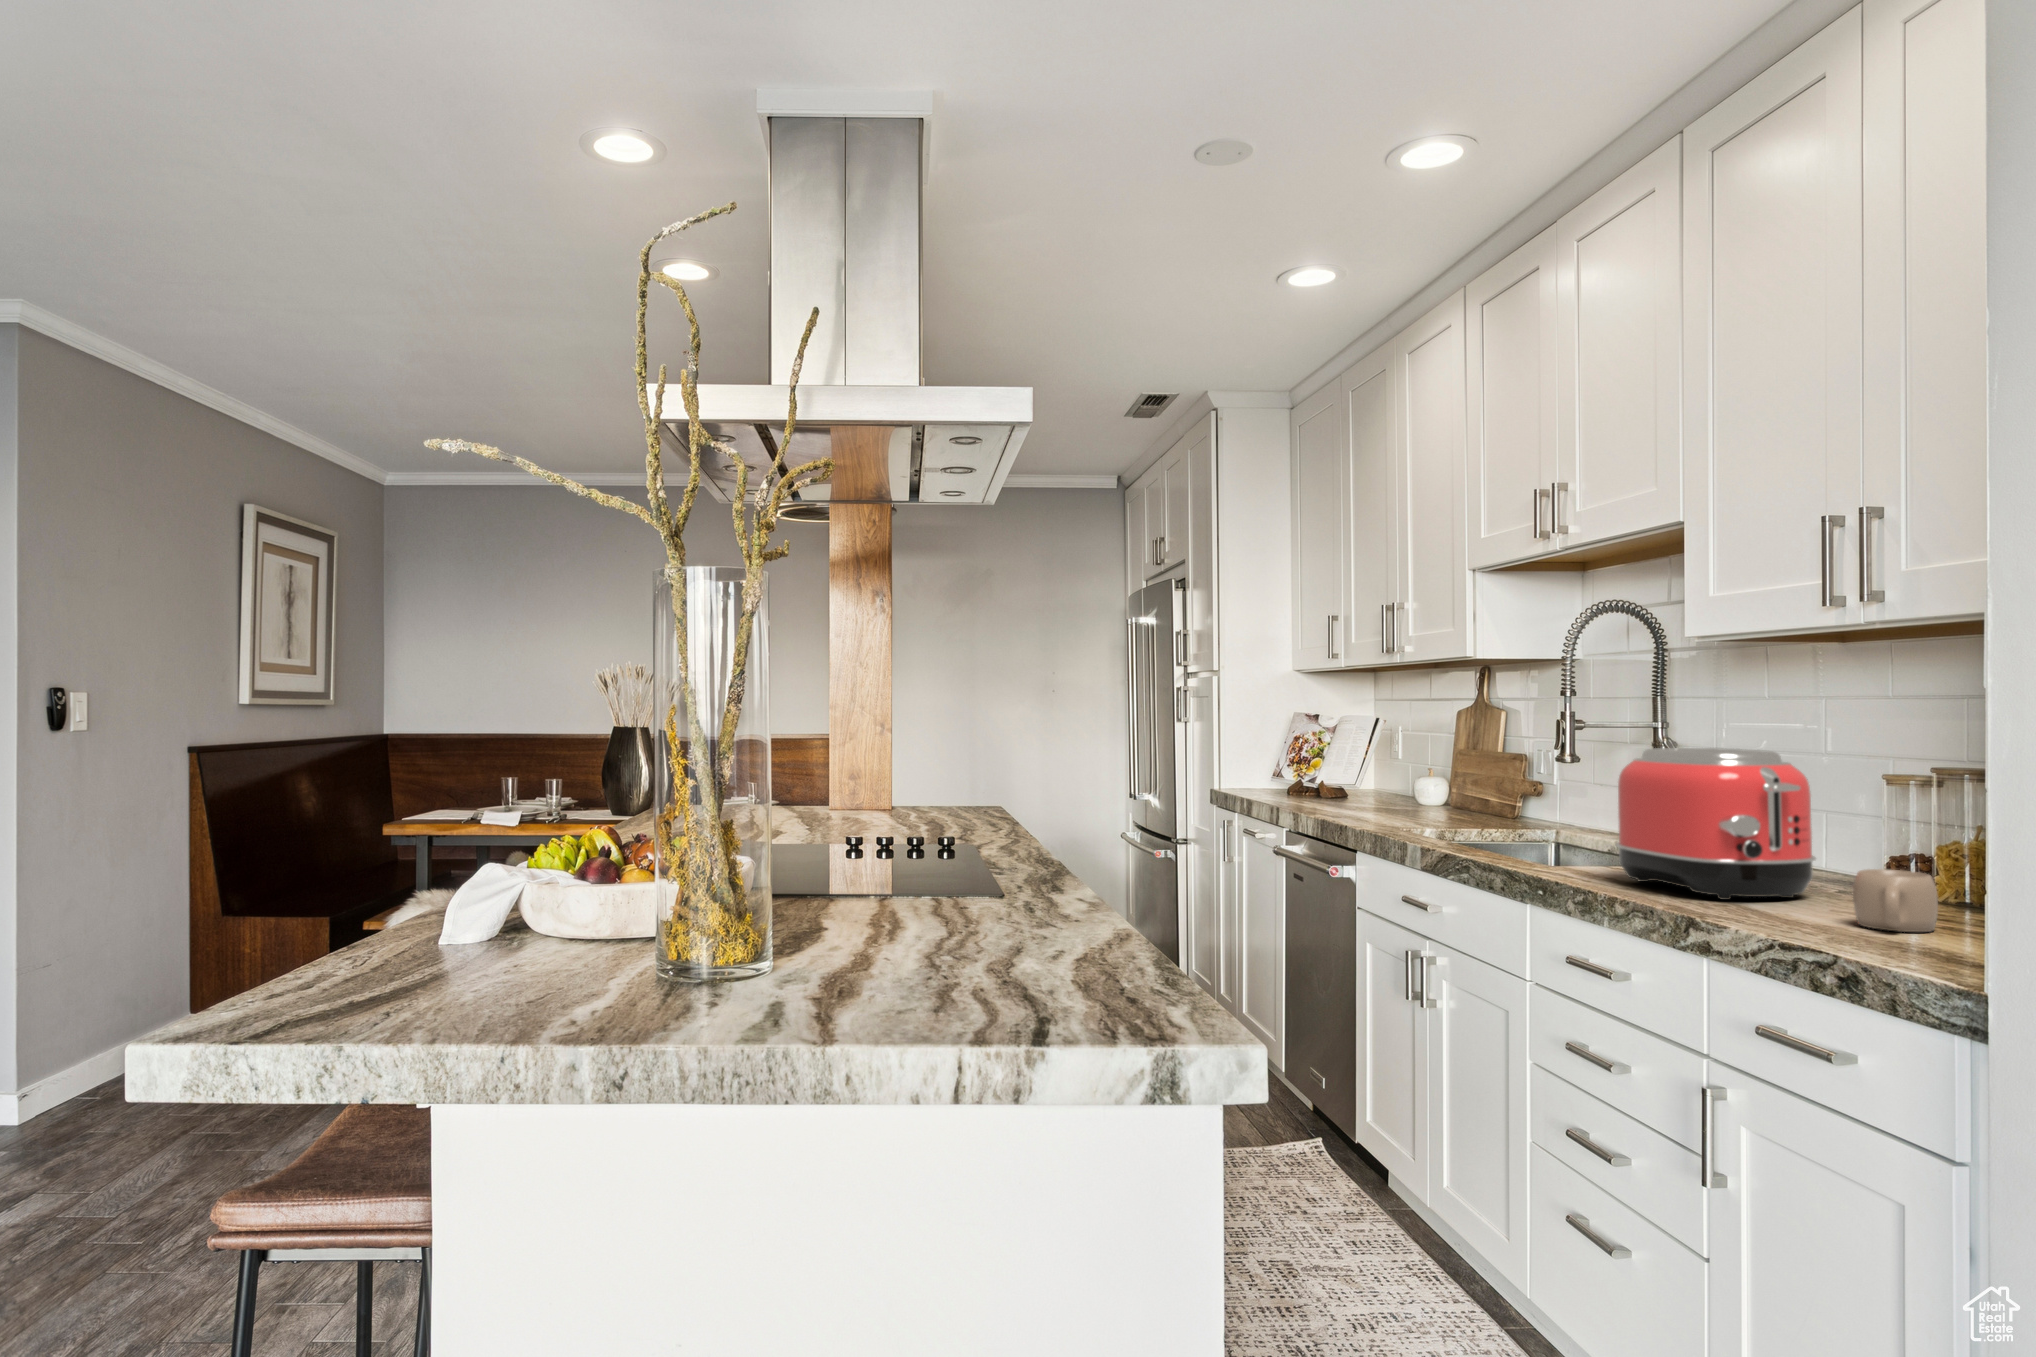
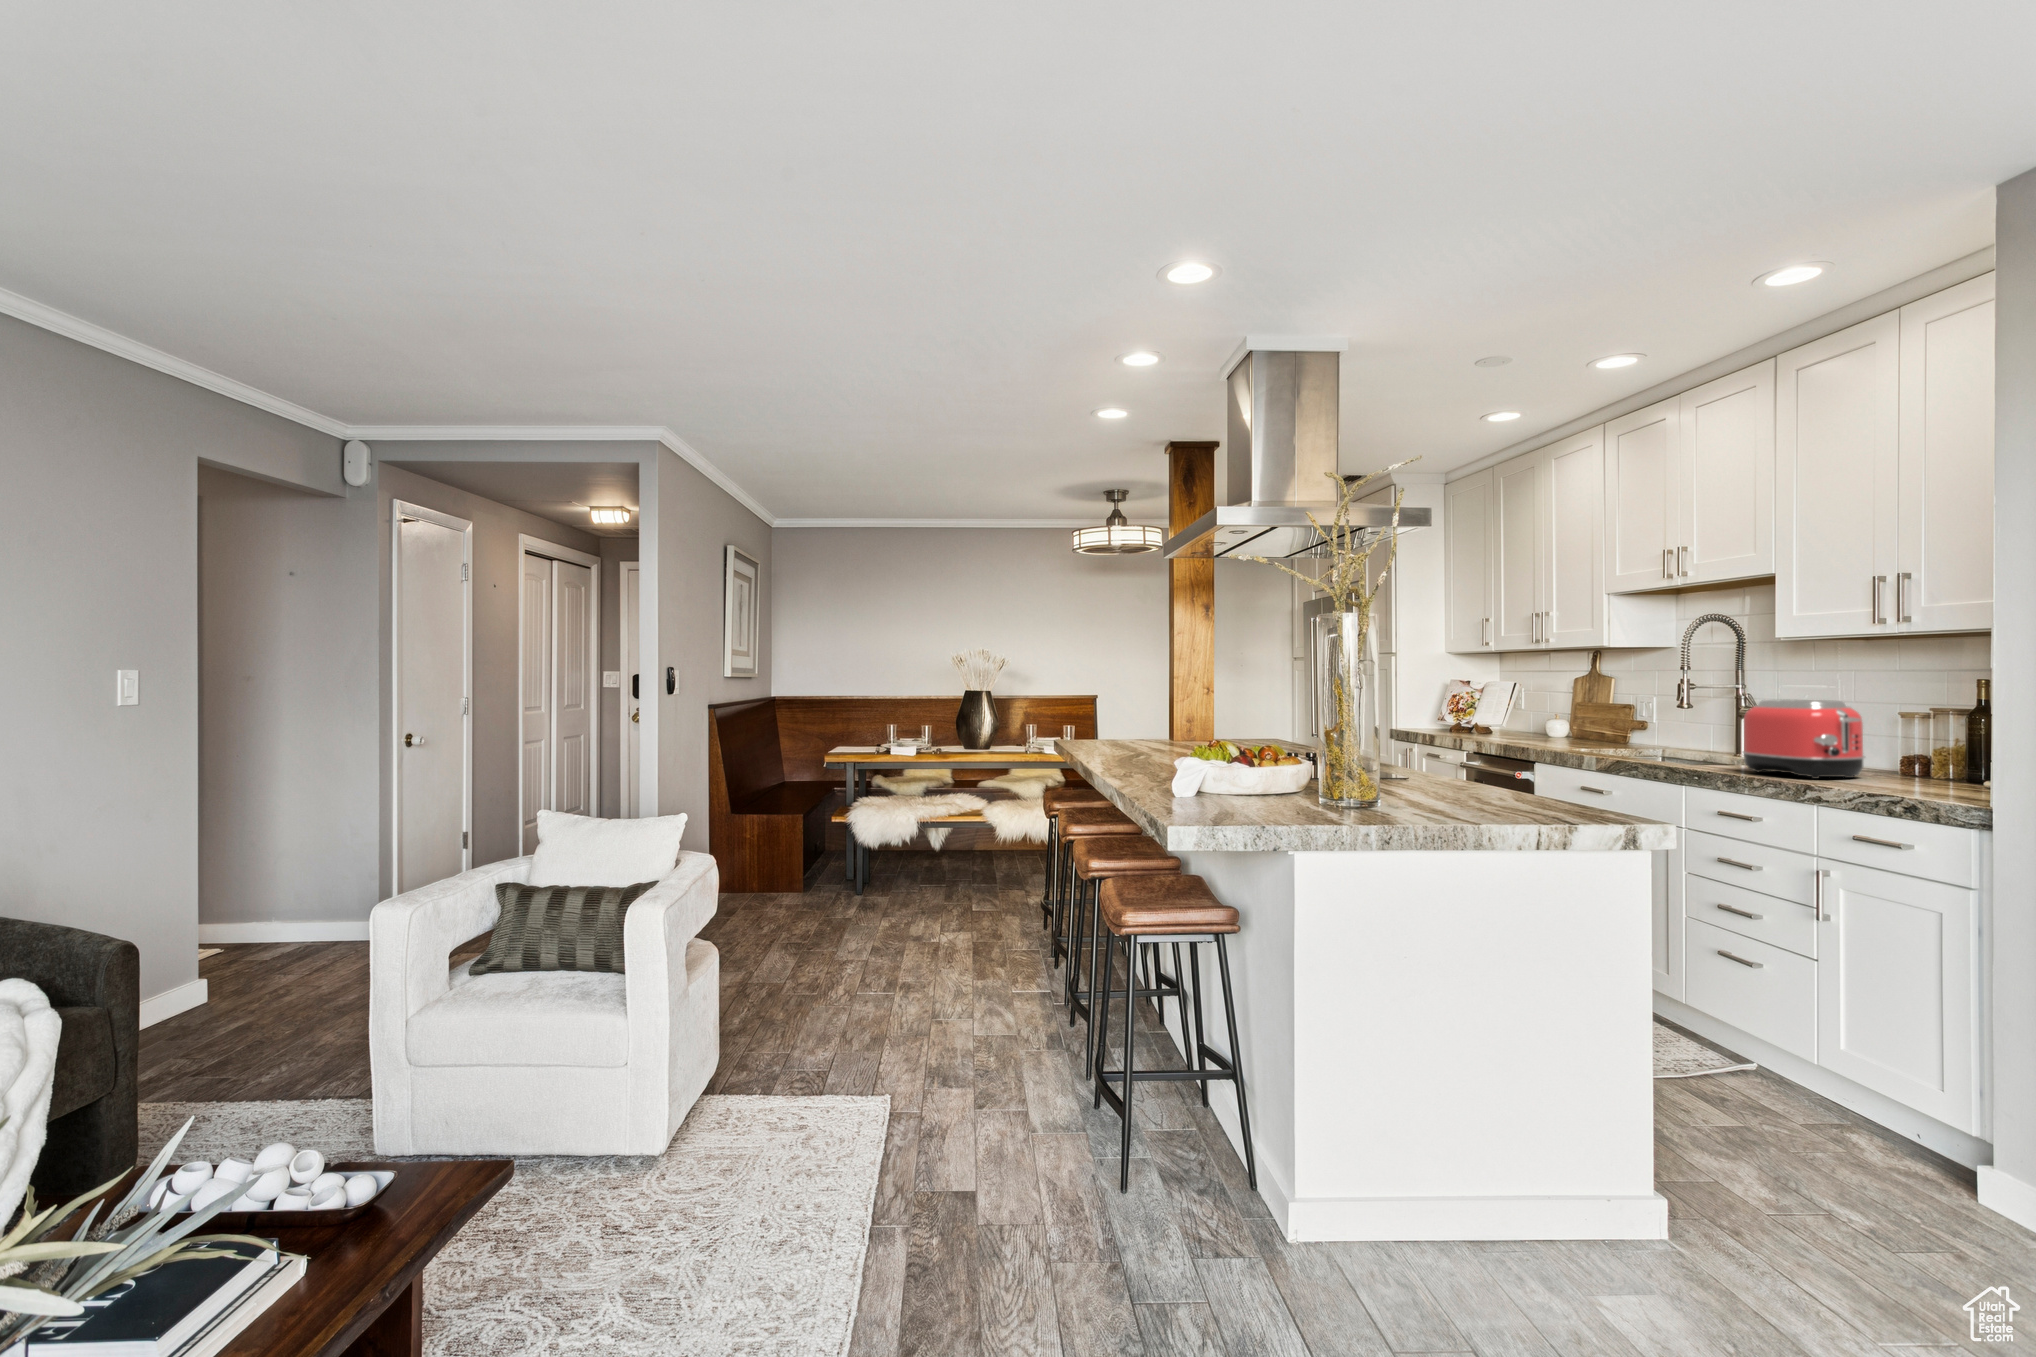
mug: present [1853,869,1938,932] -> none [1898,760,1946,790]

